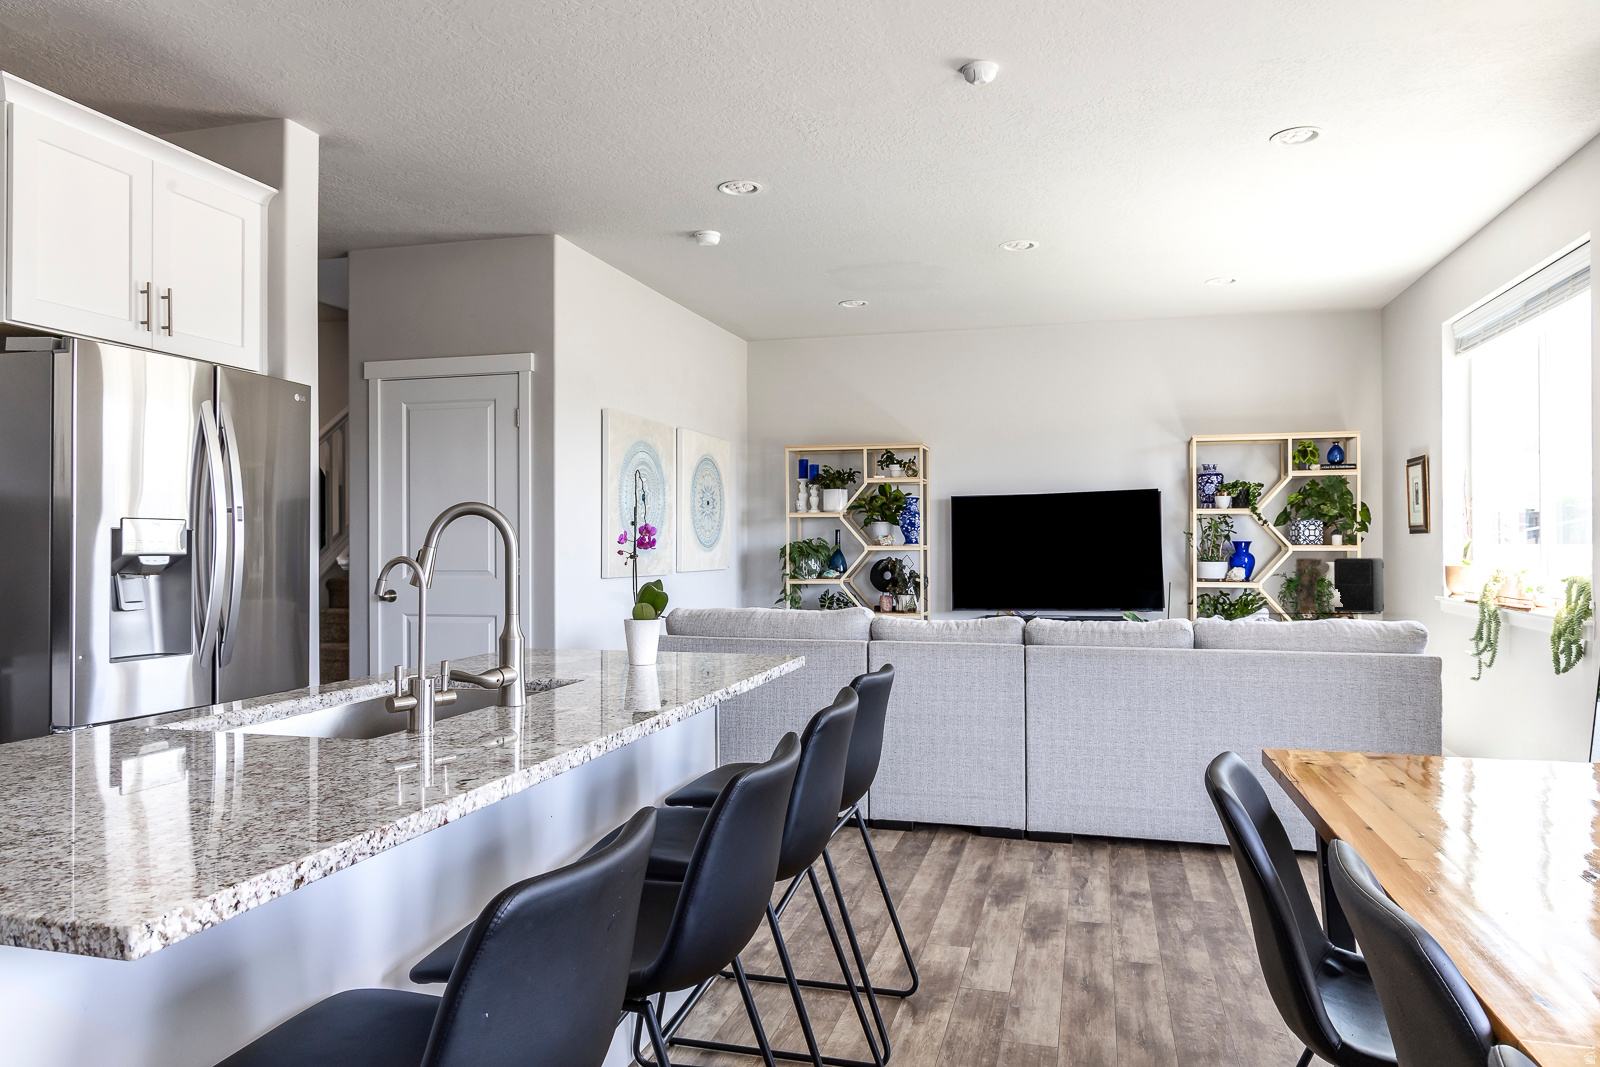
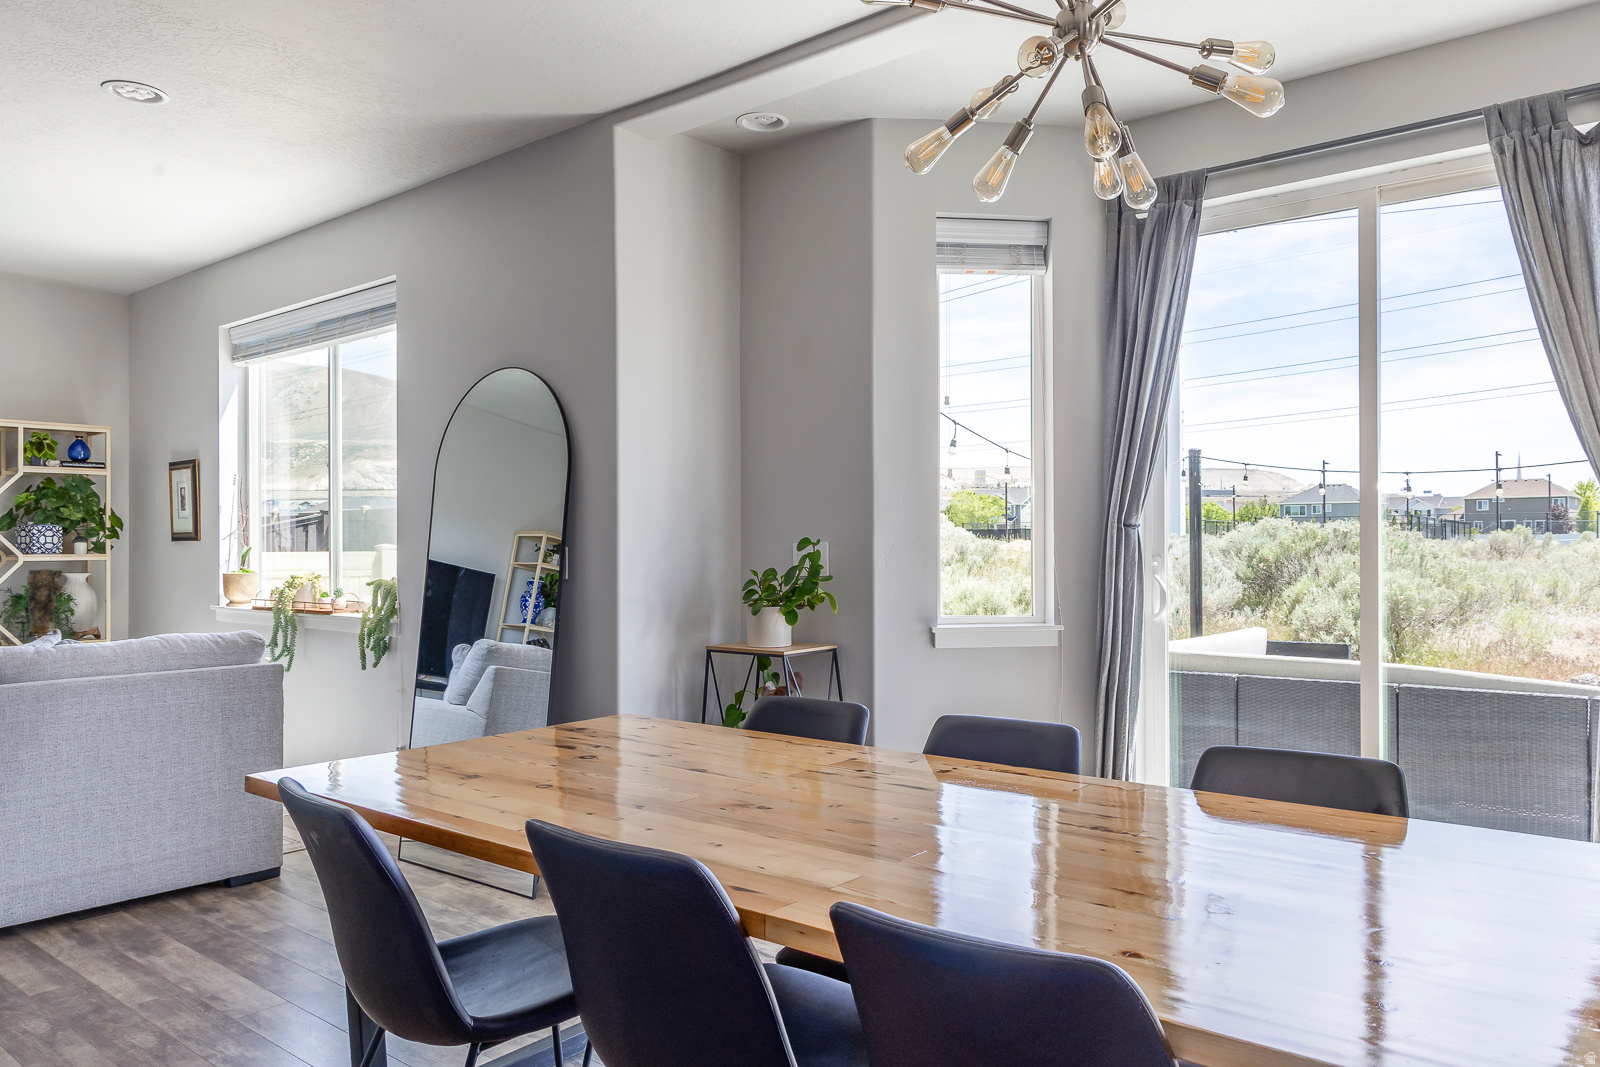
speaker: present [1334,558,1384,614] -> none [76,568,134,632]

